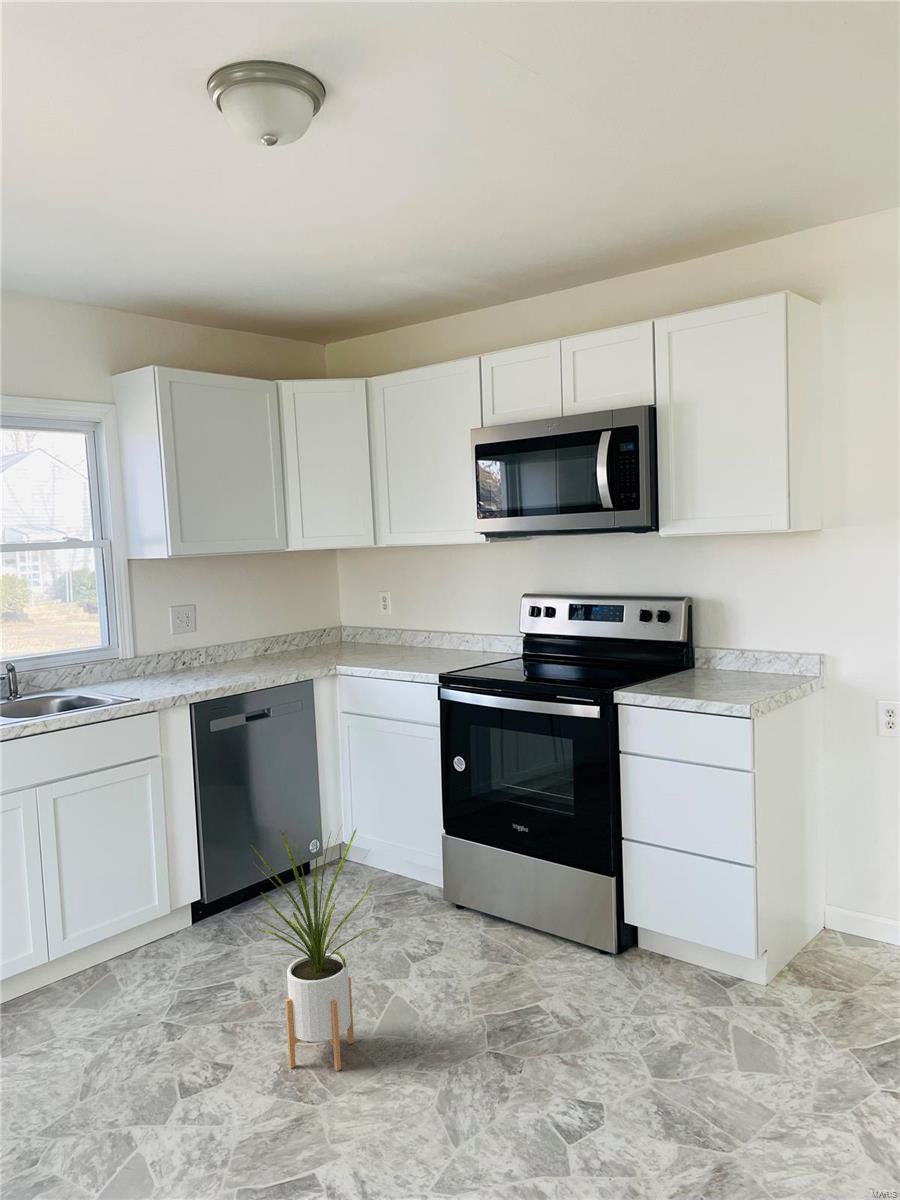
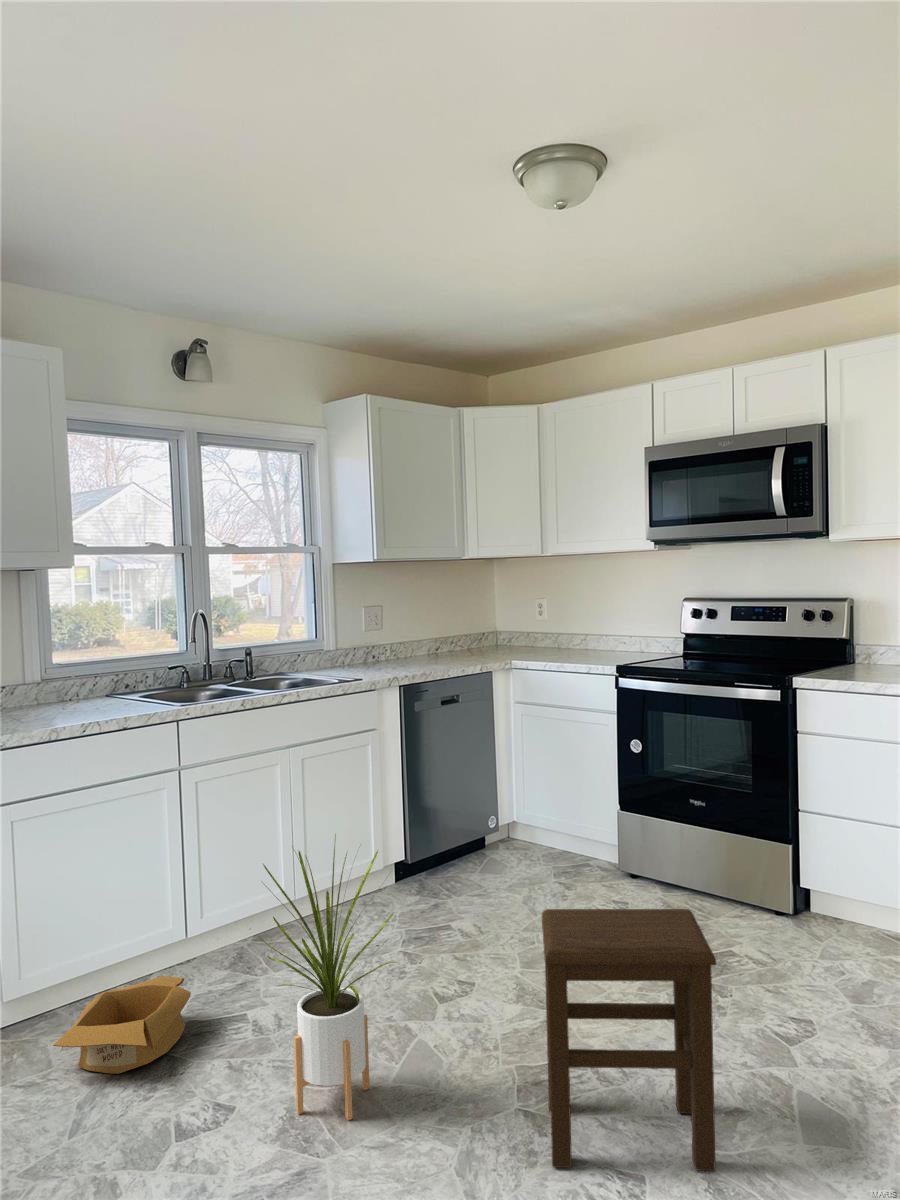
stool: none [507,872,663,1101] -> present [542,909,716,1171]
cardboard box: none [57,950,181,1041] -> present [53,976,191,1074]

